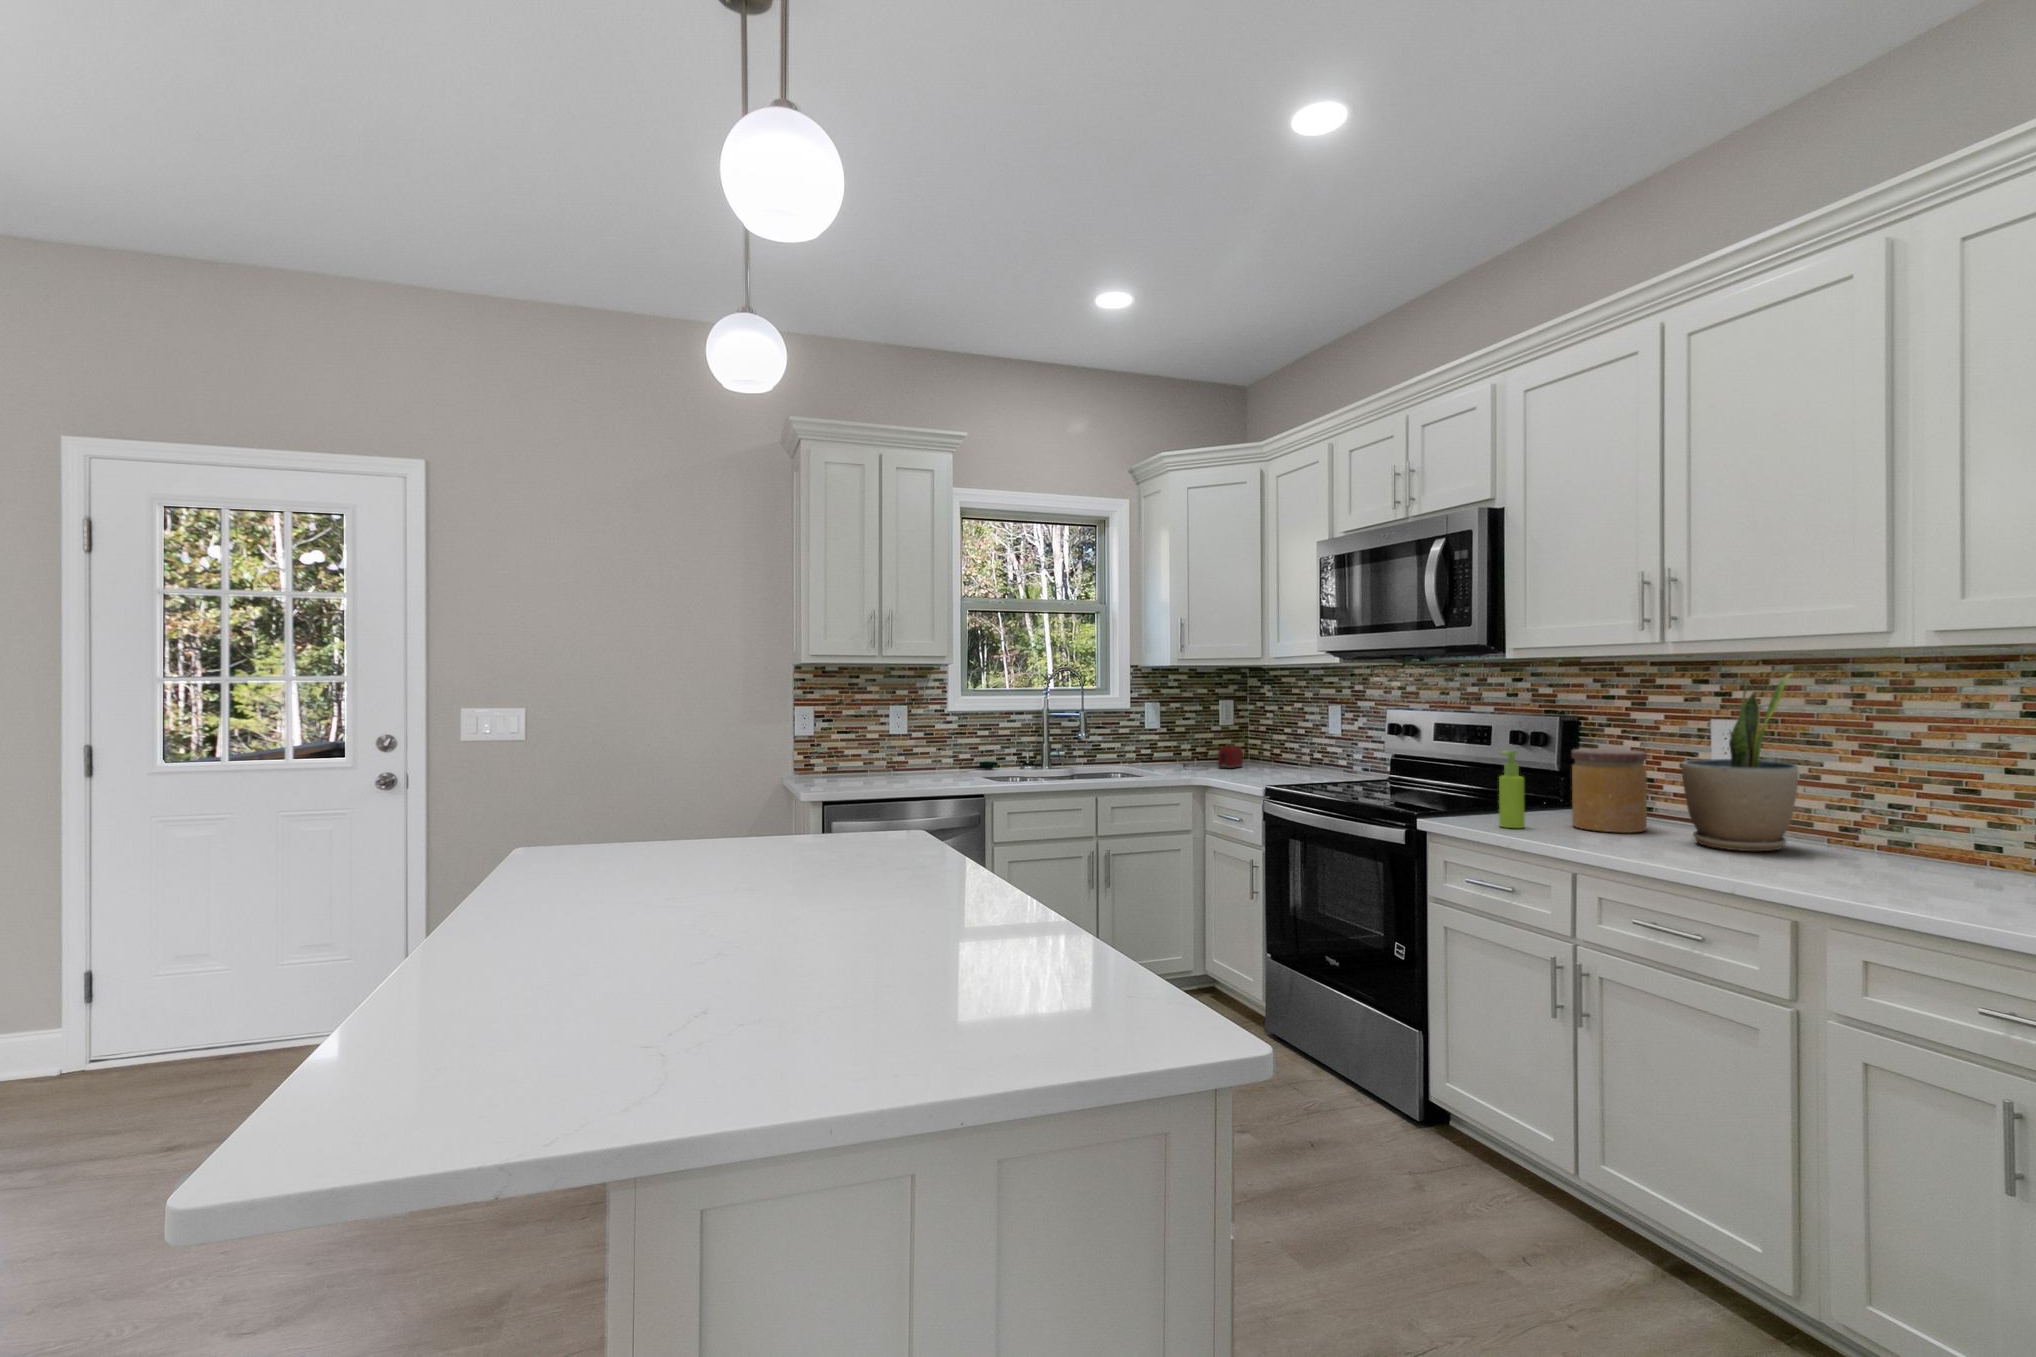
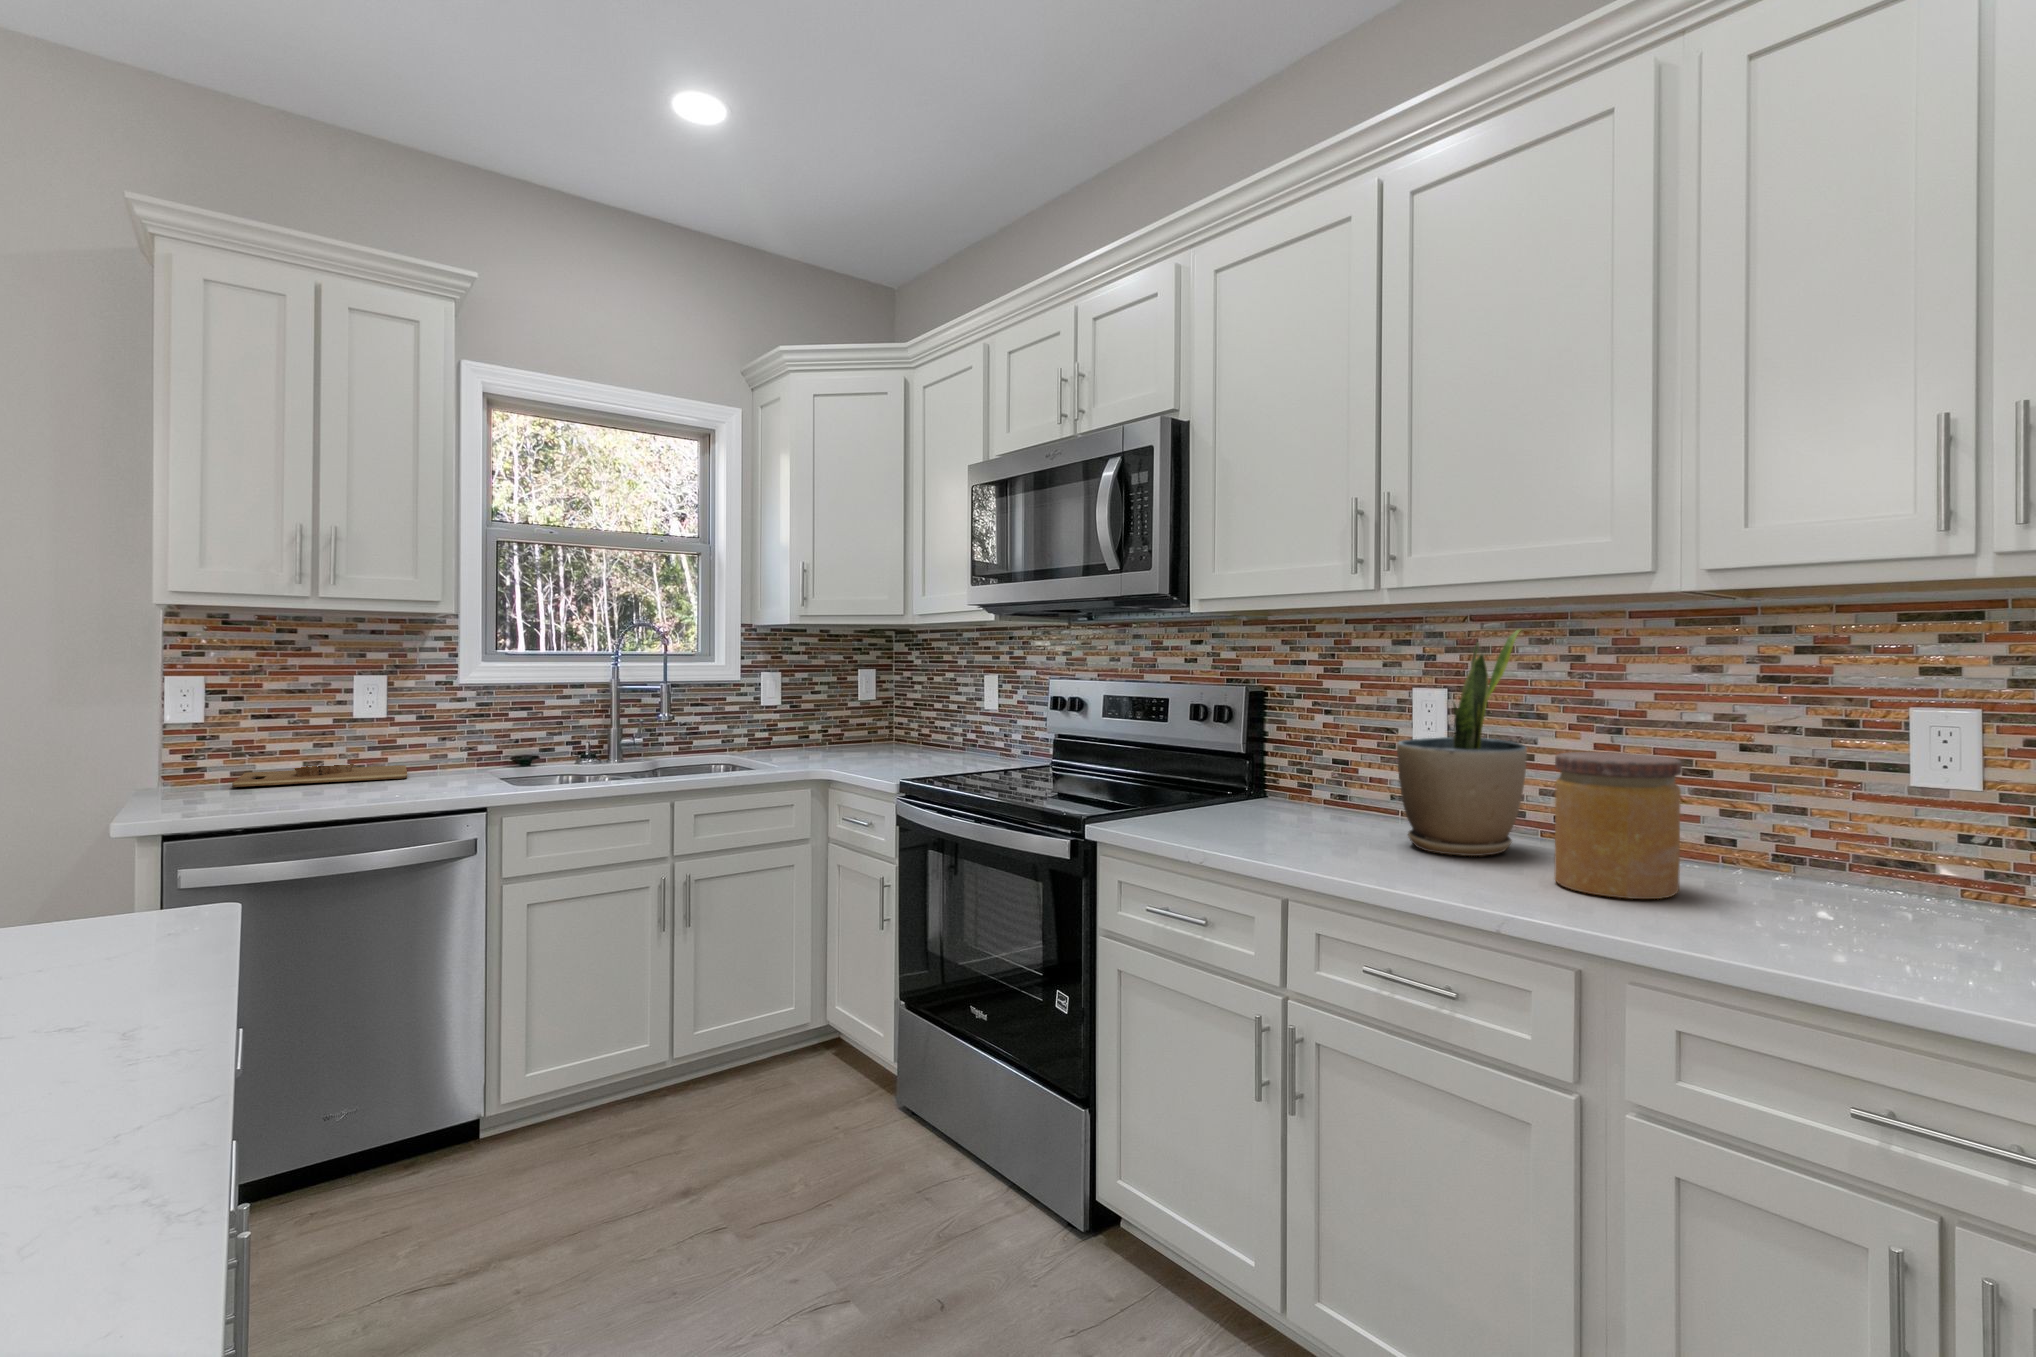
toaster: present [1183,745,1243,768] -> none [798,725,879,757]
jar: present [1572,749,1647,833] -> present [1555,752,1682,899]
soap dispenser: present [1499,751,1525,828] -> none [1183,731,1213,833]
cutting board: none [823,756,922,778] -> present [232,764,407,787]

